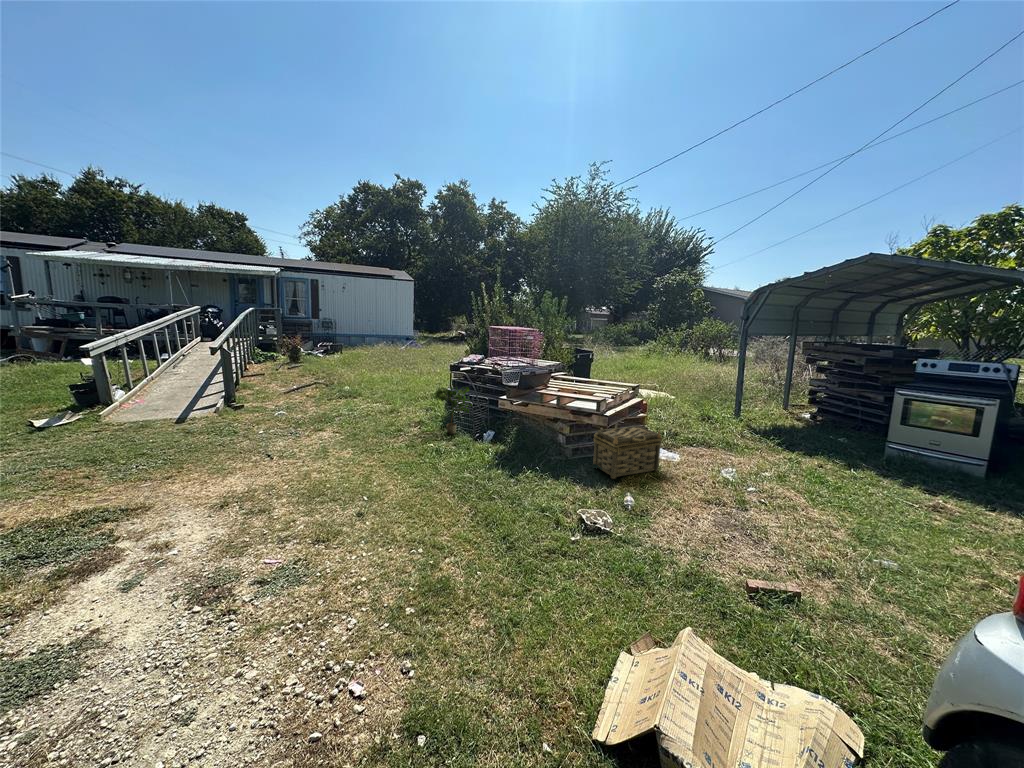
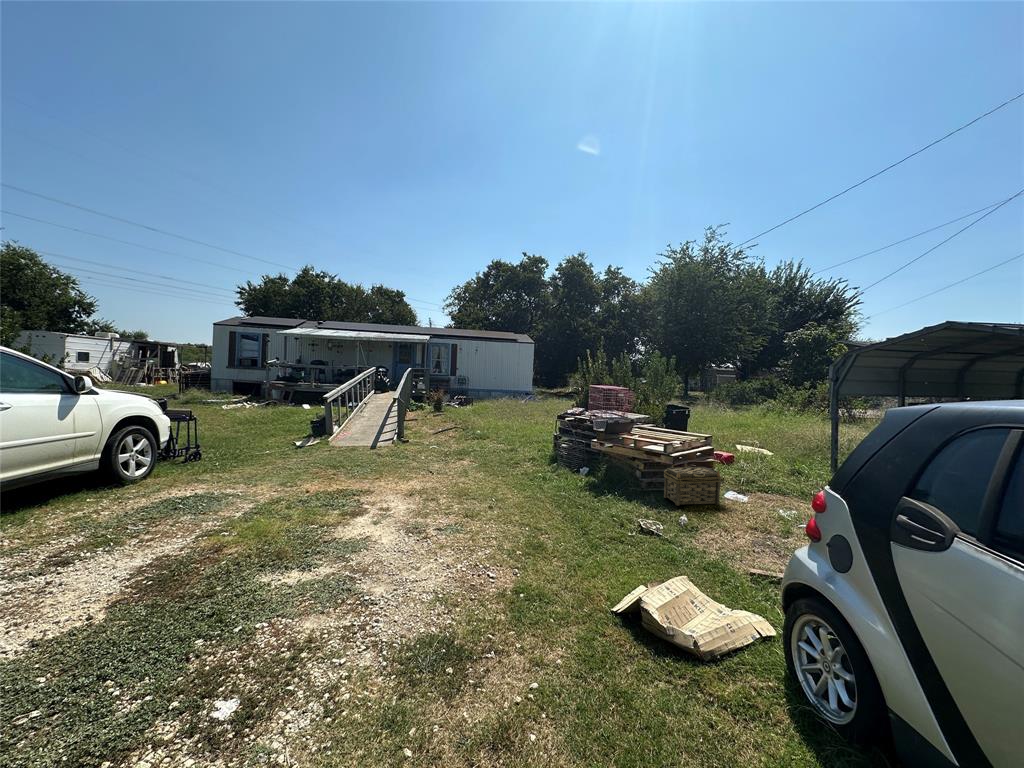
potted plant: present [435,387,472,435] -> none [543,432,574,469]

